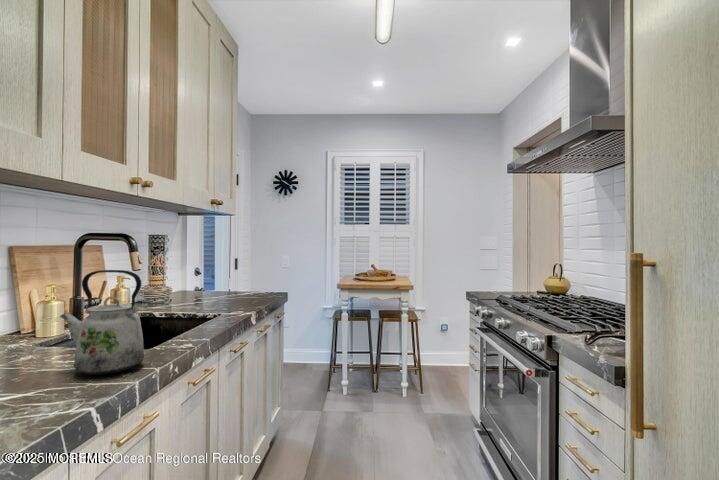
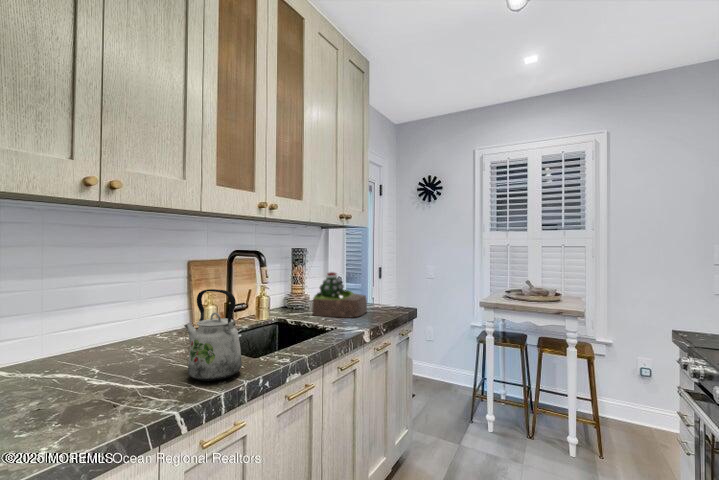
succulent plant: none [182,260,241,307] -> present [312,272,367,318]

